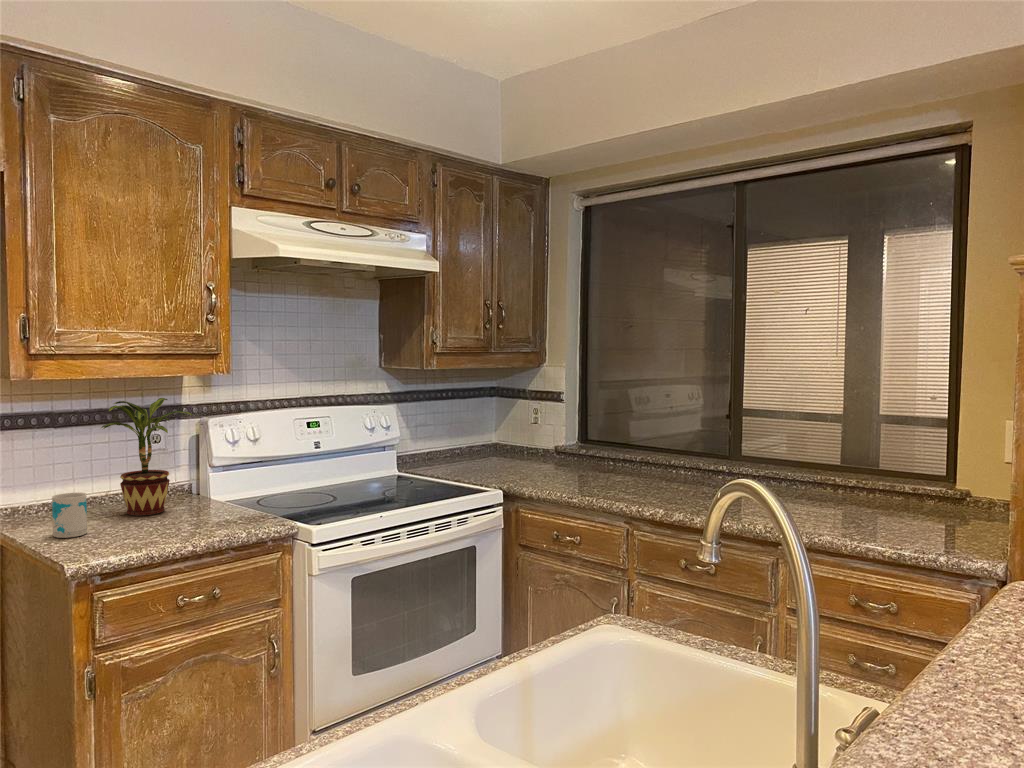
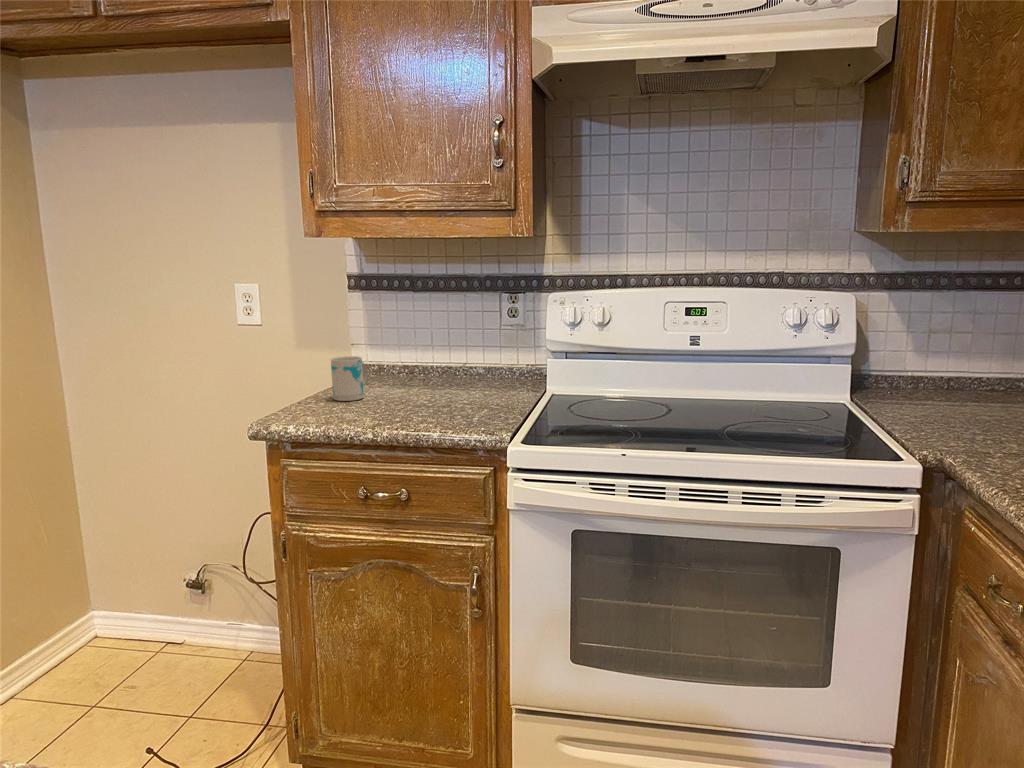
potted plant: present [101,398,192,516] -> none [402,263,494,395]

